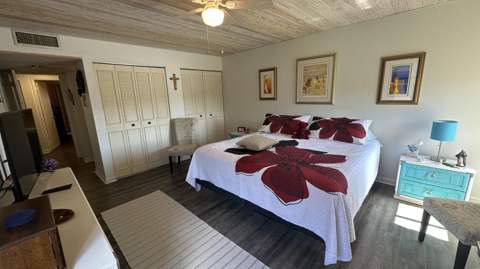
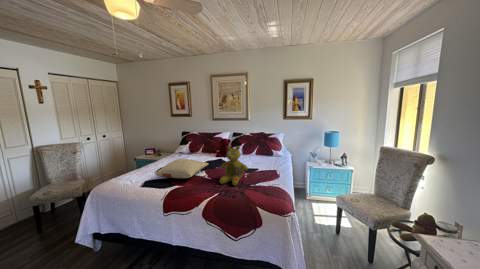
stuffed bear: none [283,126,311,162] -> present [220,145,248,186]

